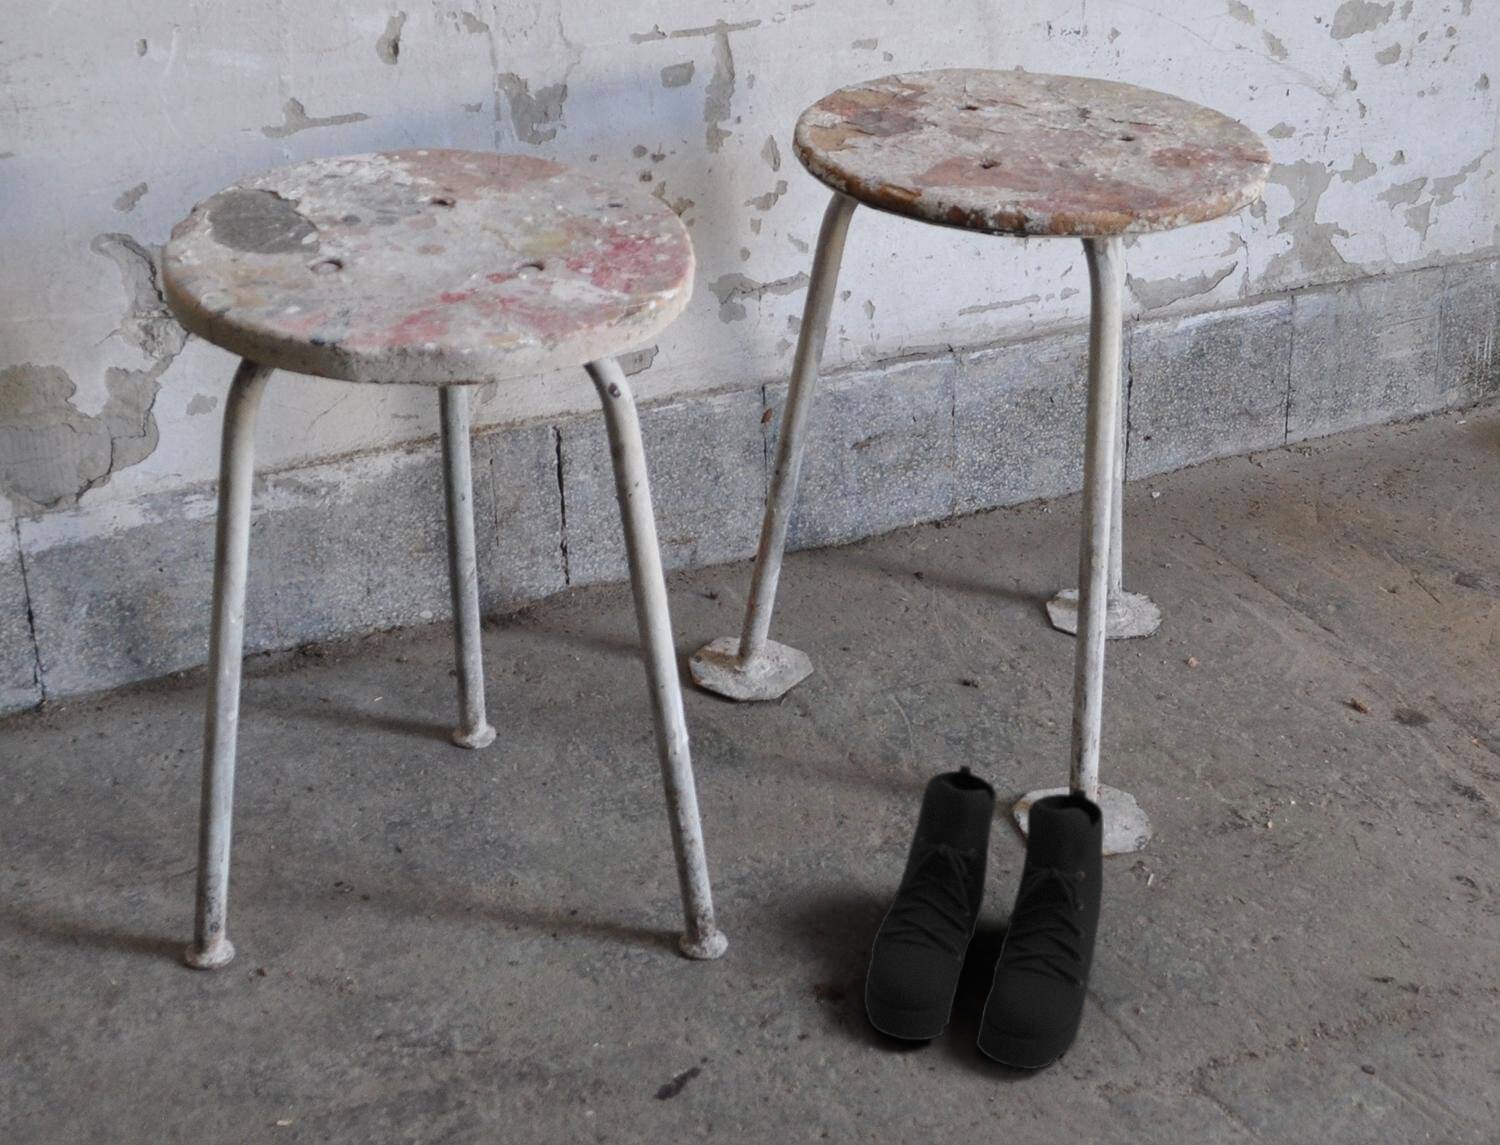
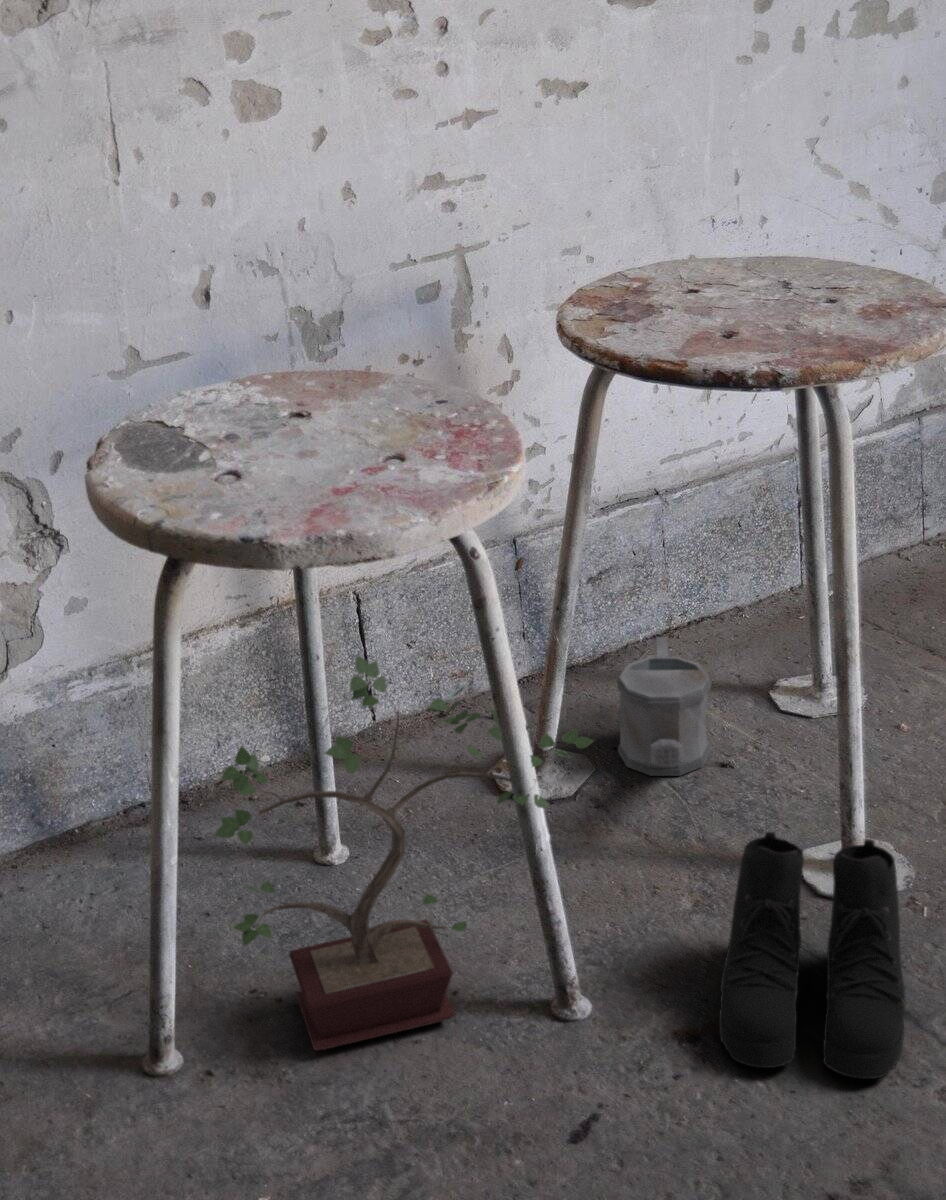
potted plant: none [280,493,748,952] -> present [215,655,593,1051]
watering can: none [845,522,961,691] -> present [617,637,711,776]

